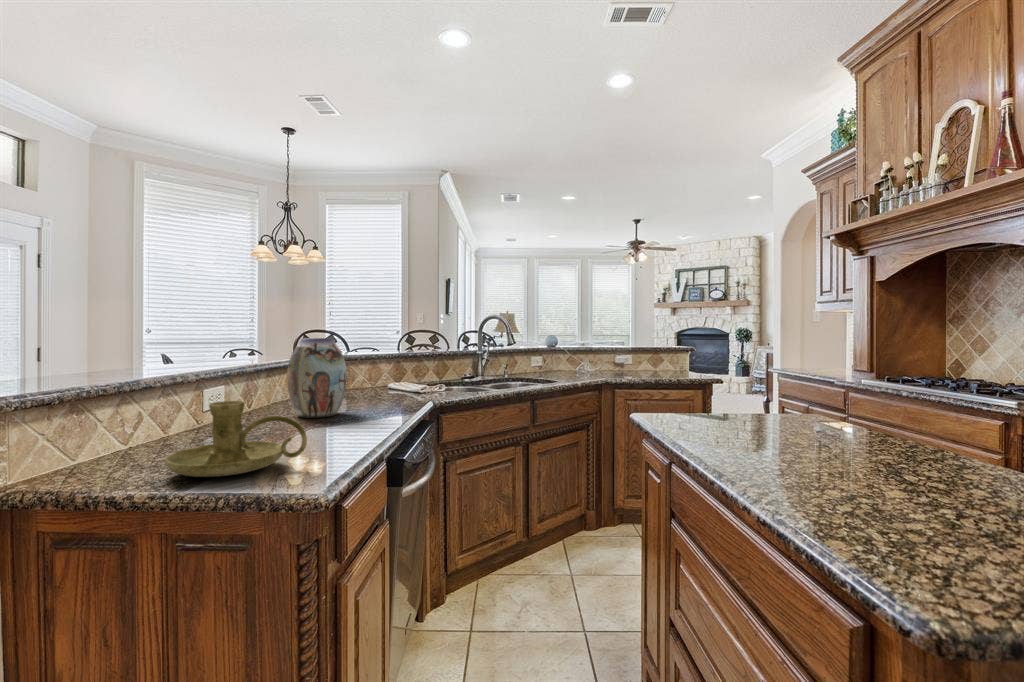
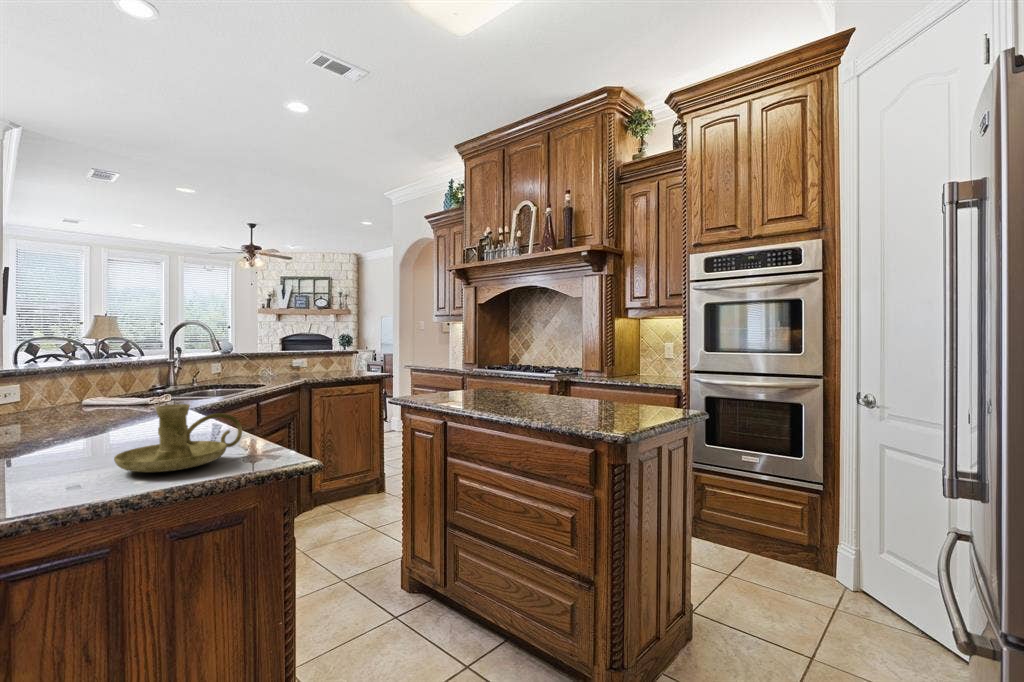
vase: present [287,338,347,418] -> none [47,348,126,435]

